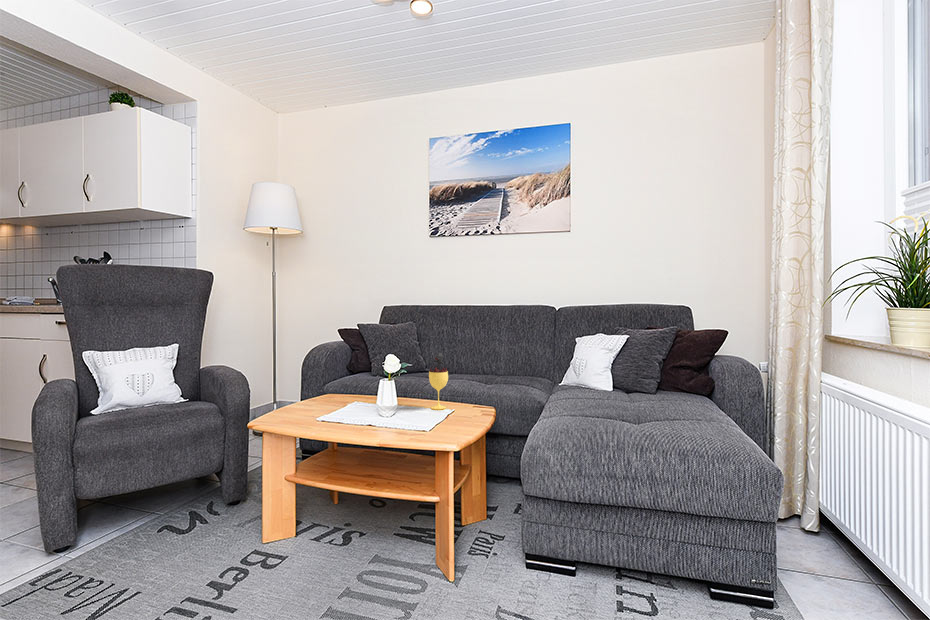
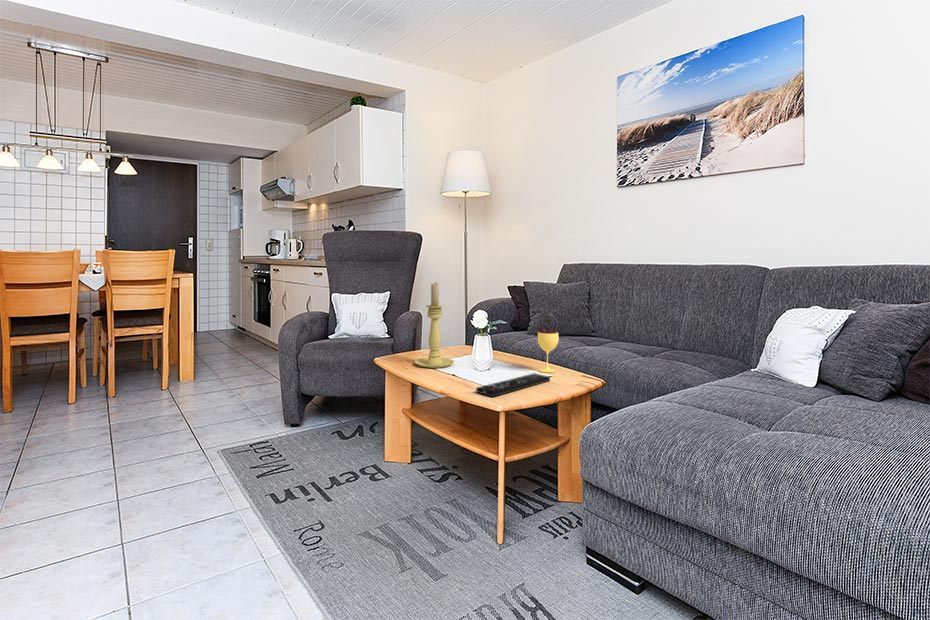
candle holder: none [302,328,346,421] -> present [415,282,454,368]
remote control: none [410,411,454,437] -> present [476,373,550,396]

